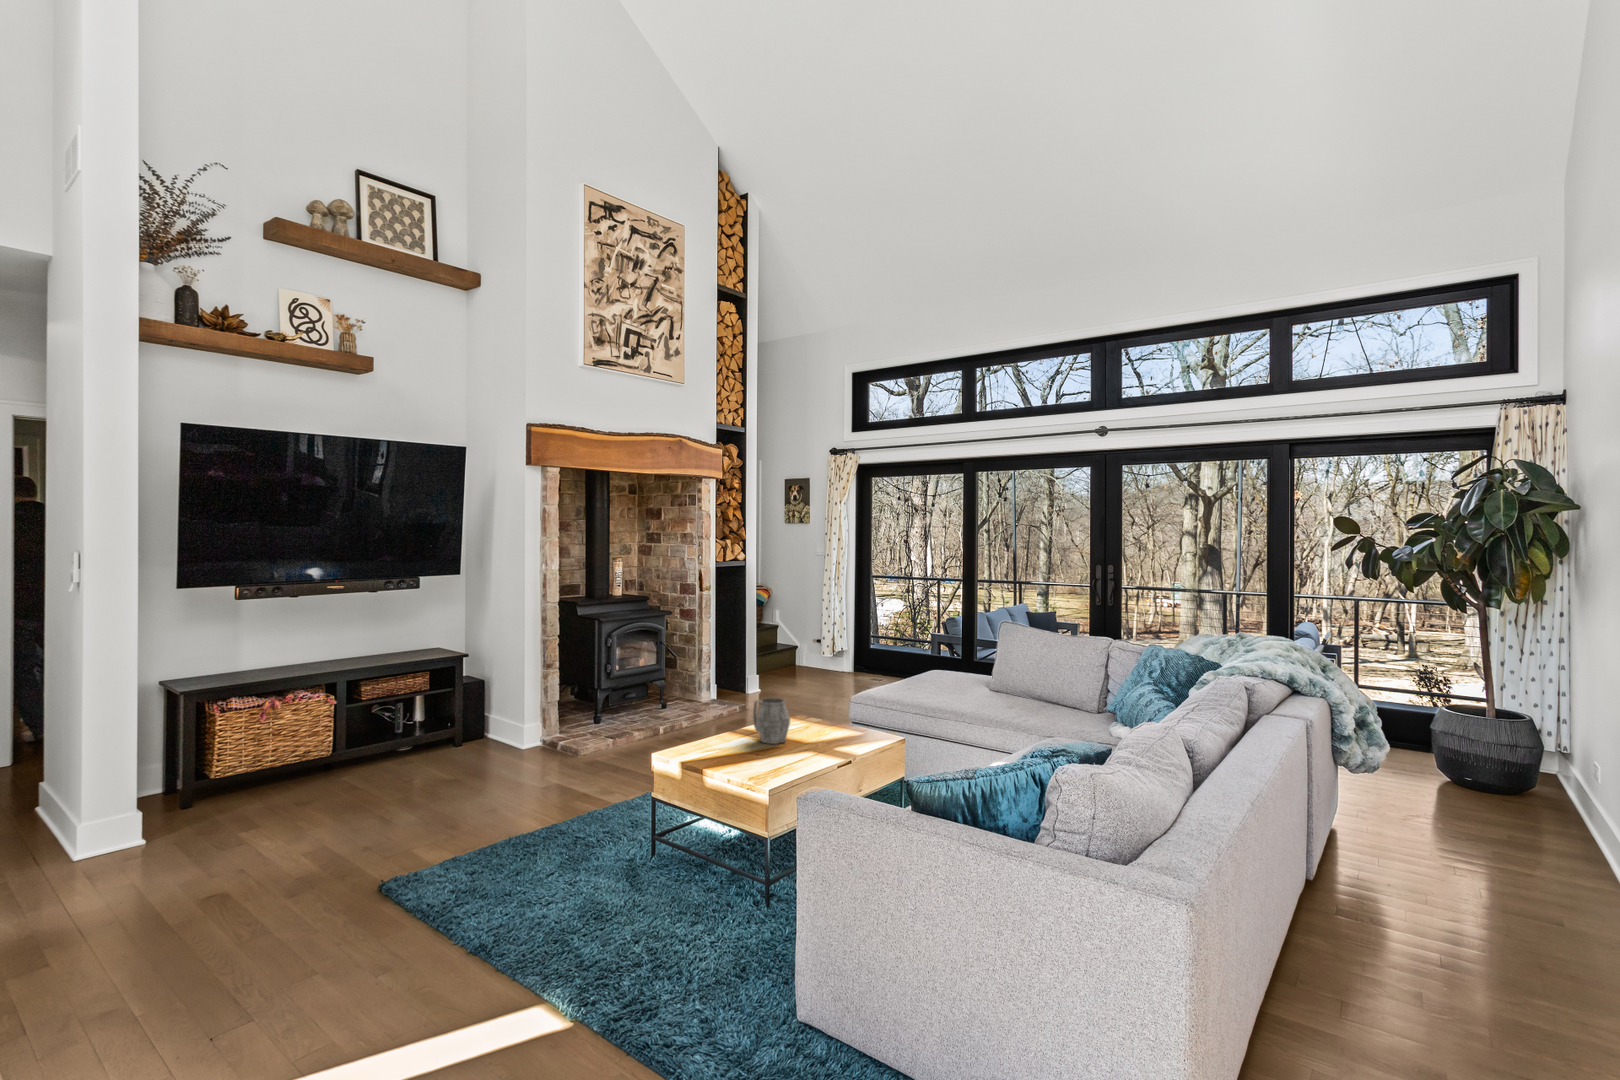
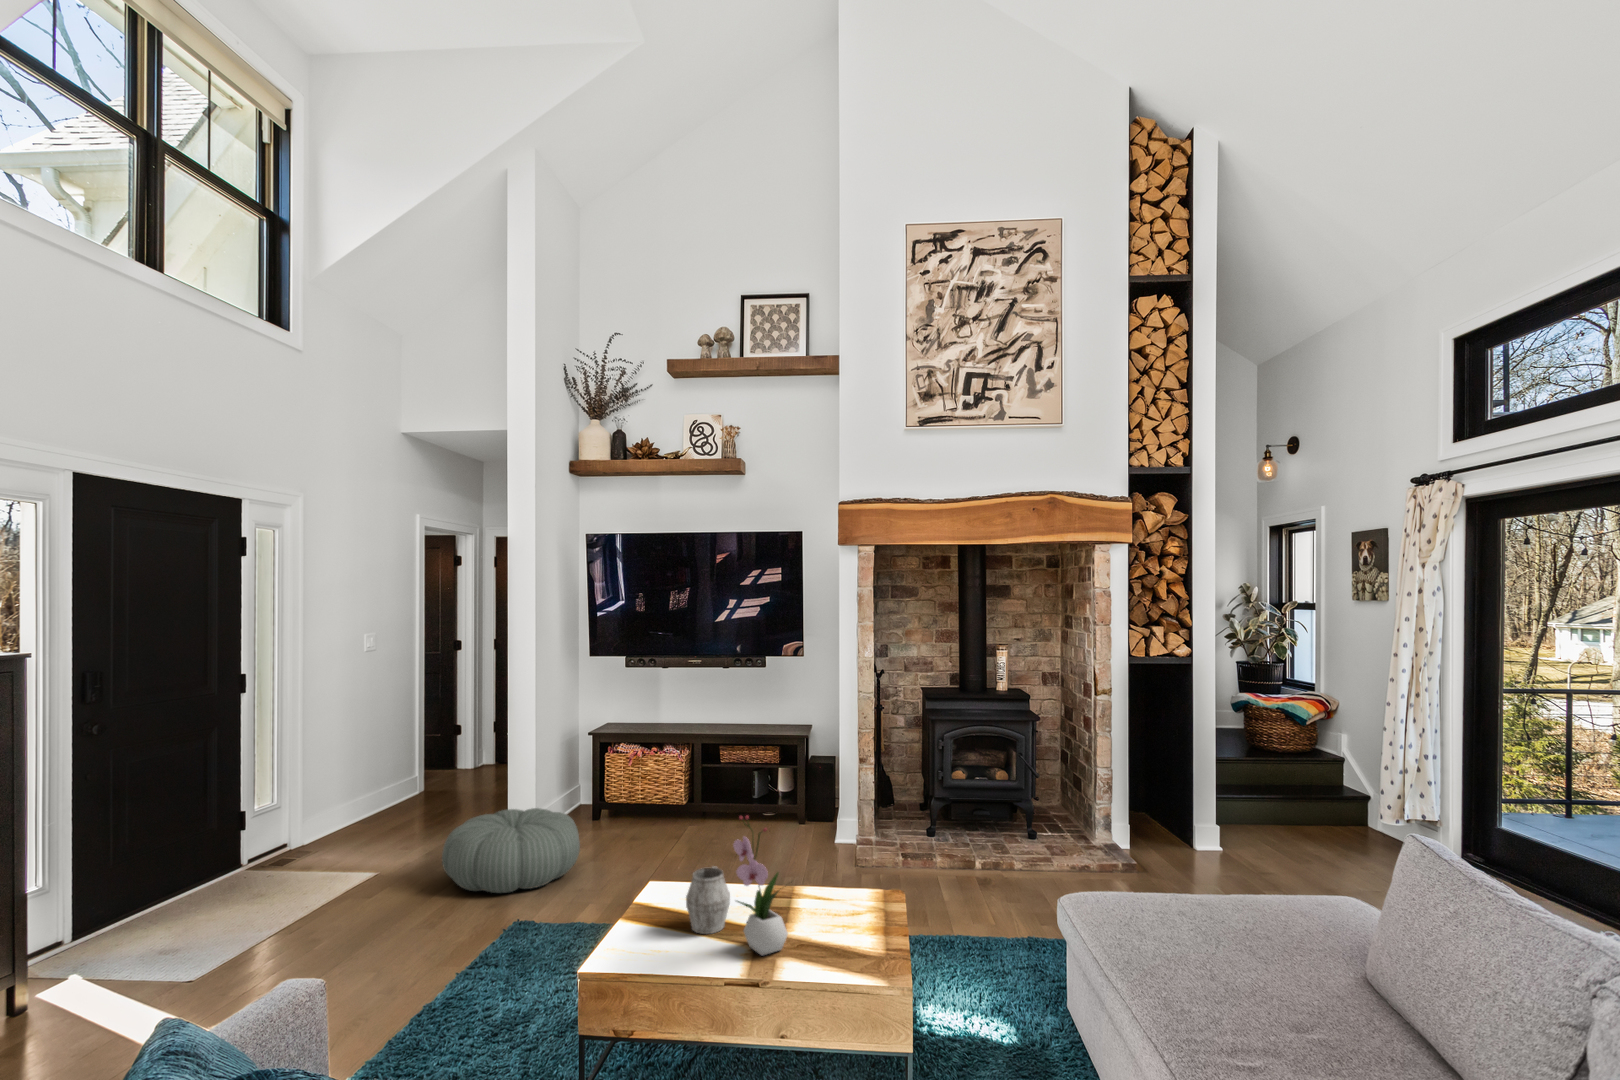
flower arrangement: none [817,645,849,737] -> present [733,816,788,955]
pouf: none [166,766,362,874] -> present [442,808,580,893]

